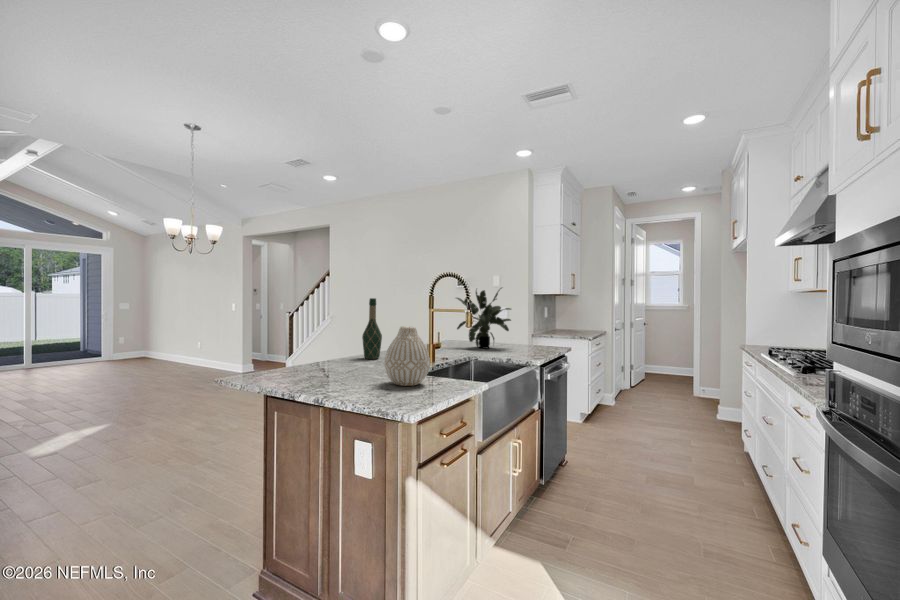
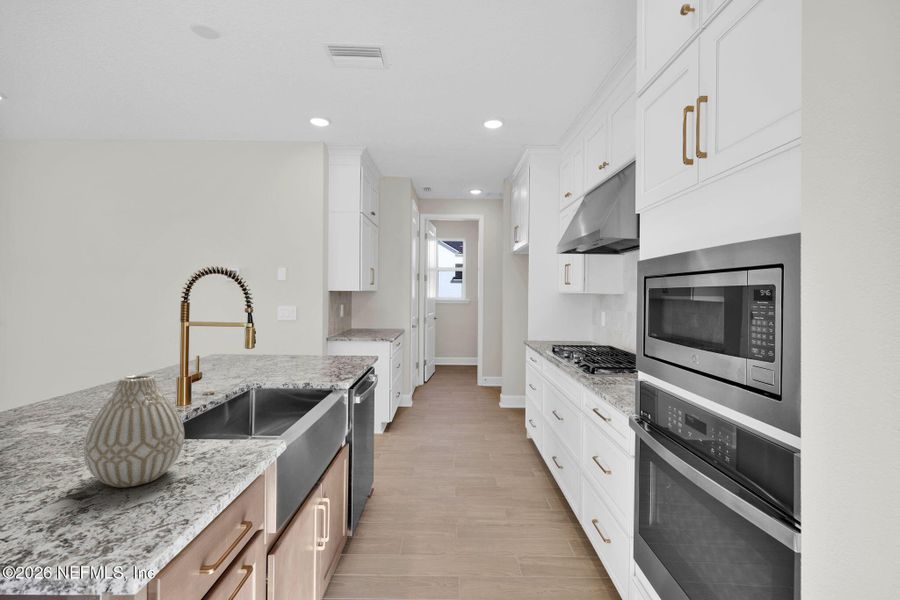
potted plant: present [457,288,511,348] -> none [225,289,309,369]
wine bottle: present [362,298,382,359] -> none [47,312,91,417]

